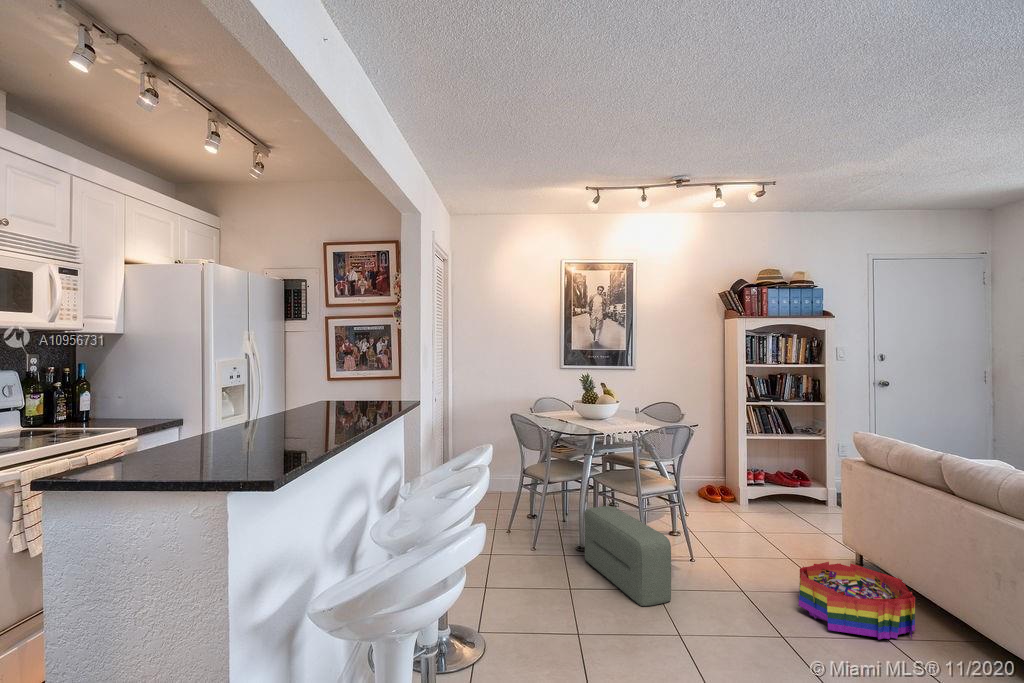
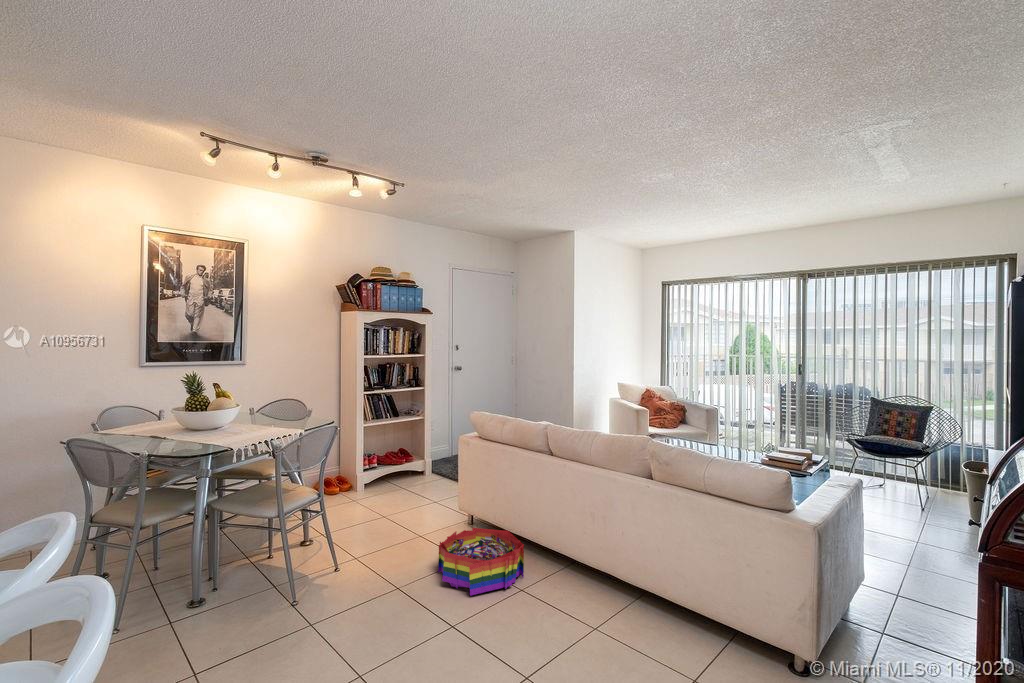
pouf: present [584,506,671,606] -> none [201,533,326,644]

